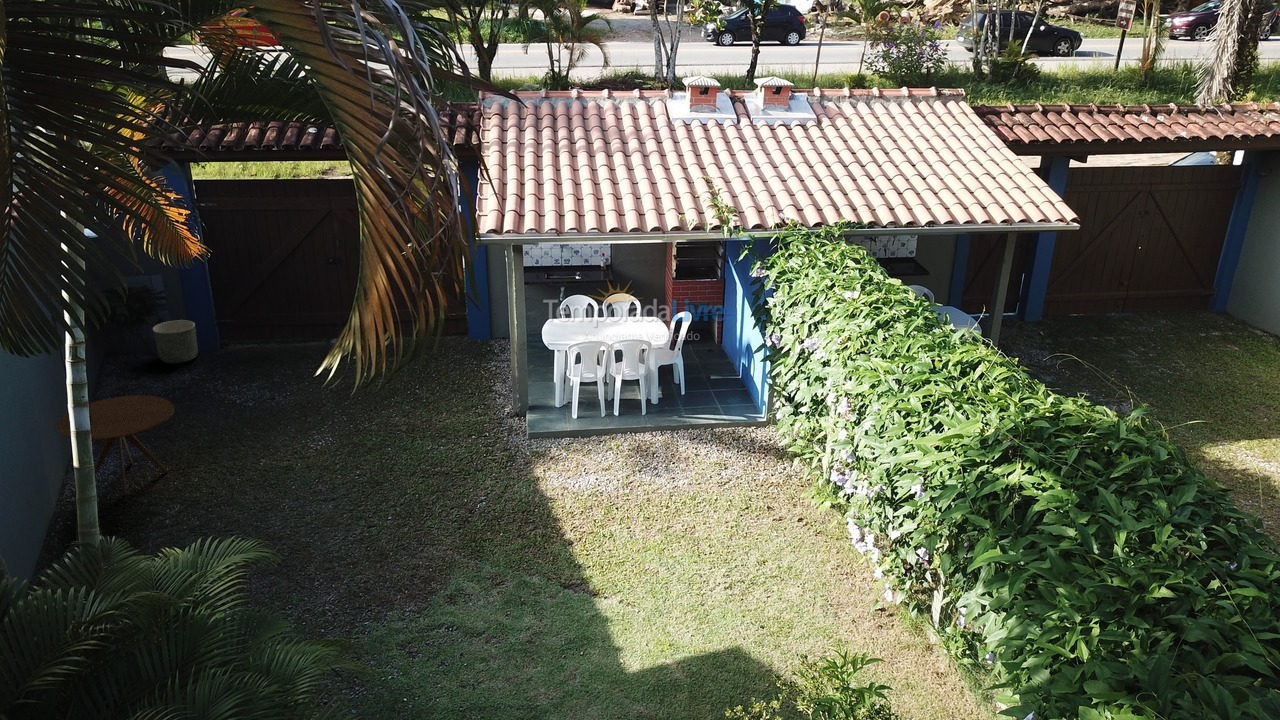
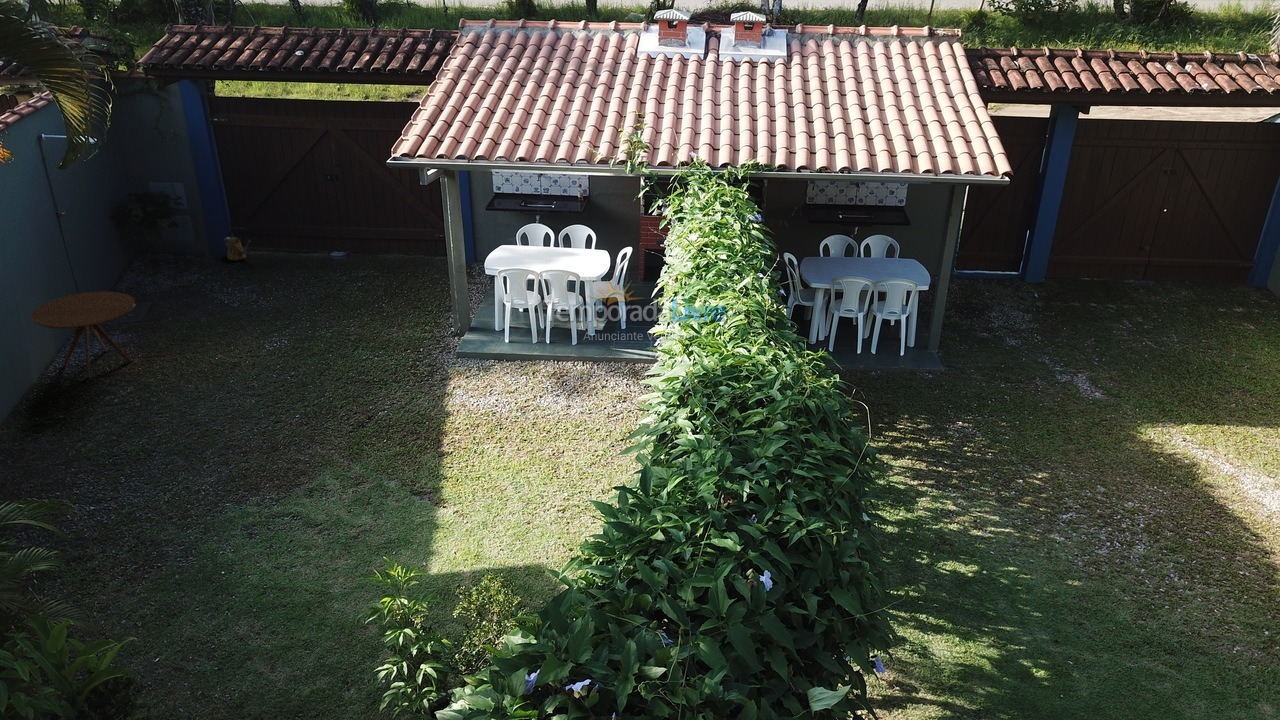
planter: present [153,320,198,363] -> none [163,226,204,265]
watering can: none [219,330,253,355] -> present [224,237,250,261]

